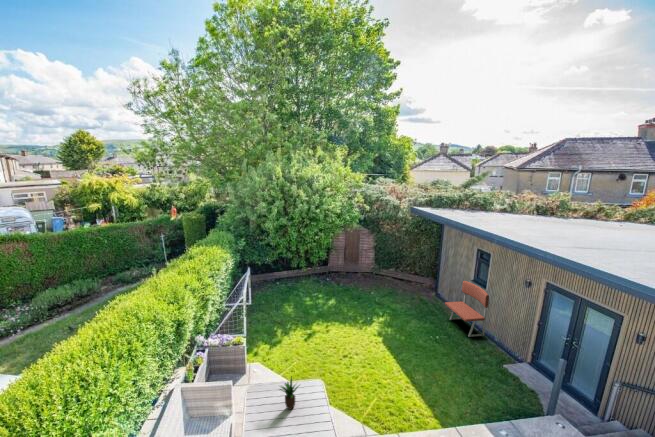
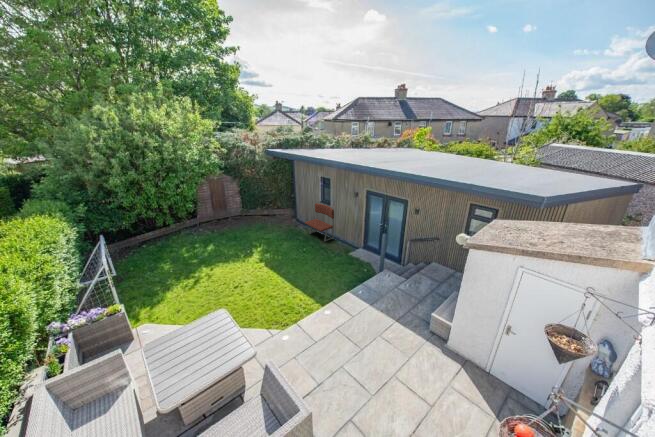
potted plant: present [280,377,298,410] -> none [179,318,204,348]

